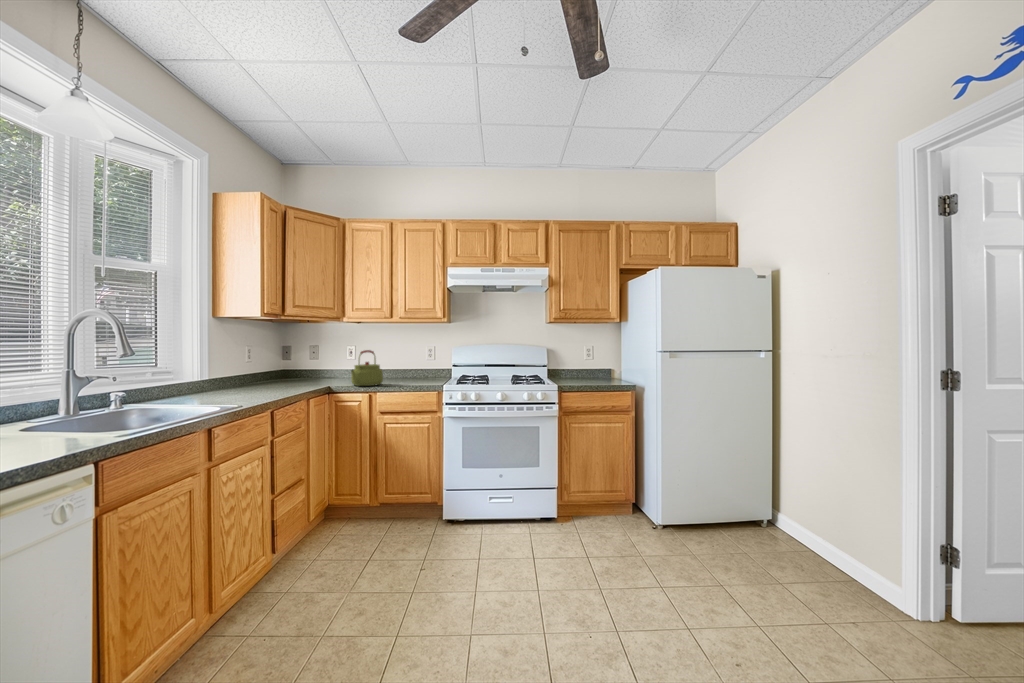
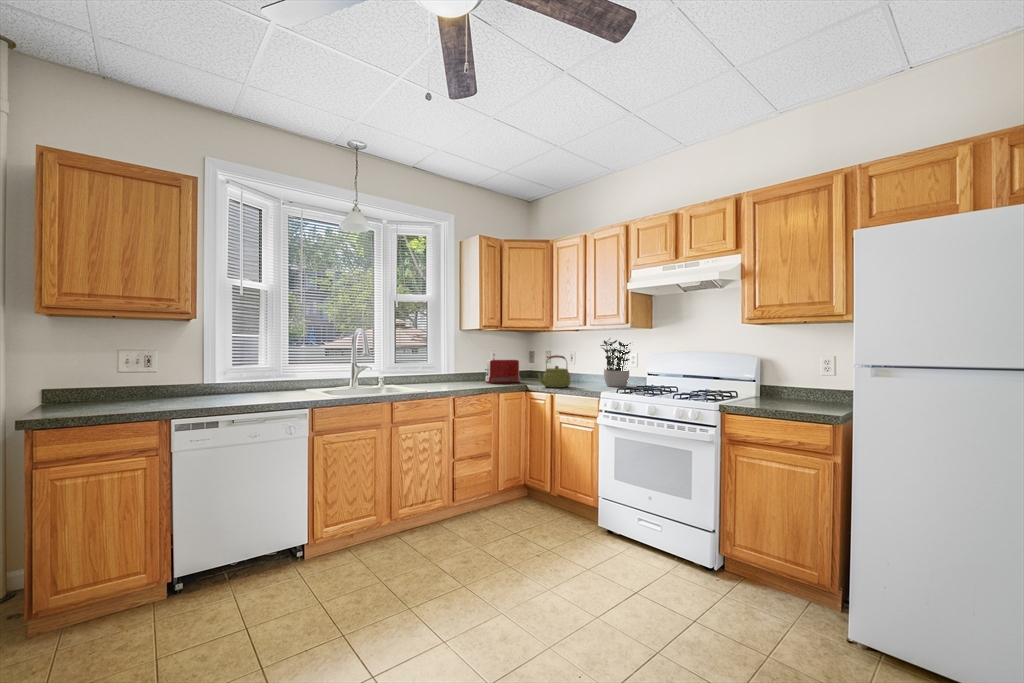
potted plant: none [393,331,431,380] -> present [600,338,631,387]
toaster: none [256,357,303,388] -> present [485,360,520,383]

